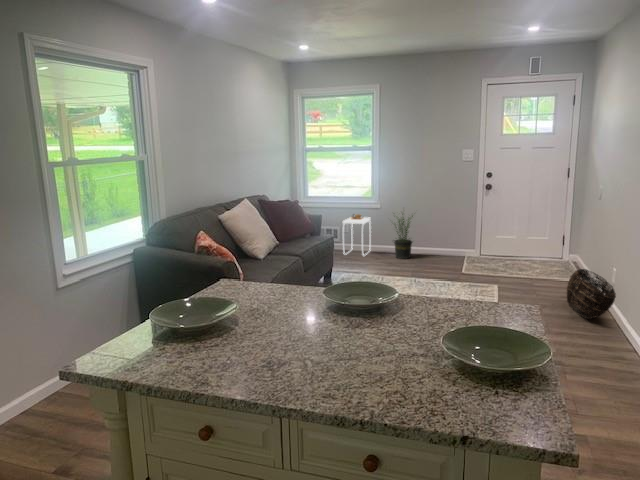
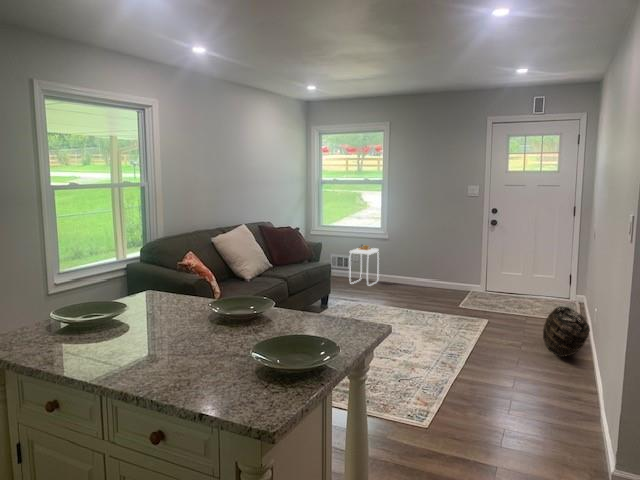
potted plant: present [394,214,413,259] -> none [392,240,423,290]

